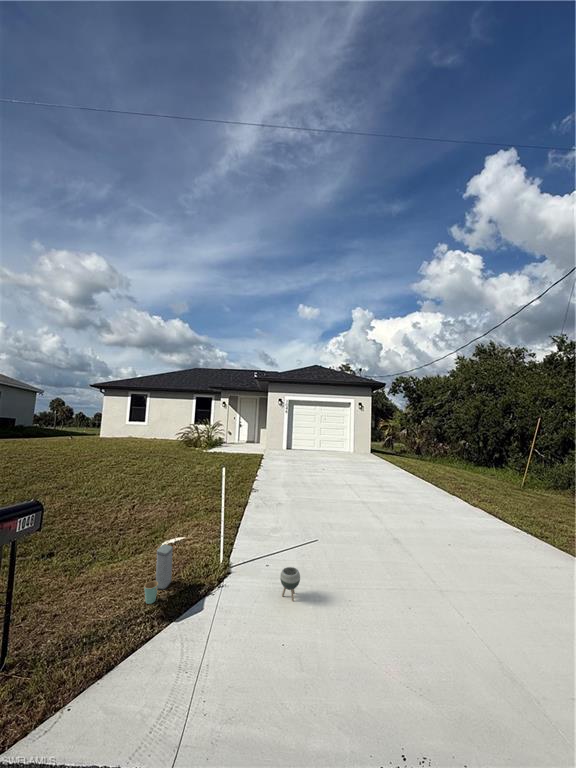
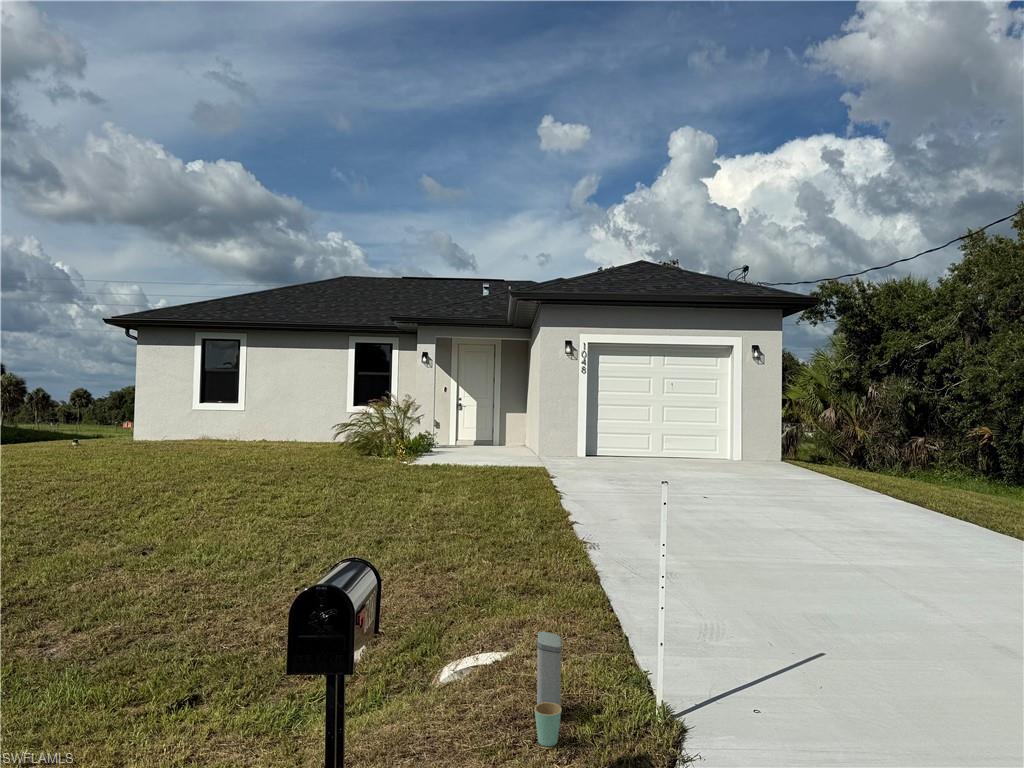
planter: present [280,567,300,601] -> none [804,669,849,735]

